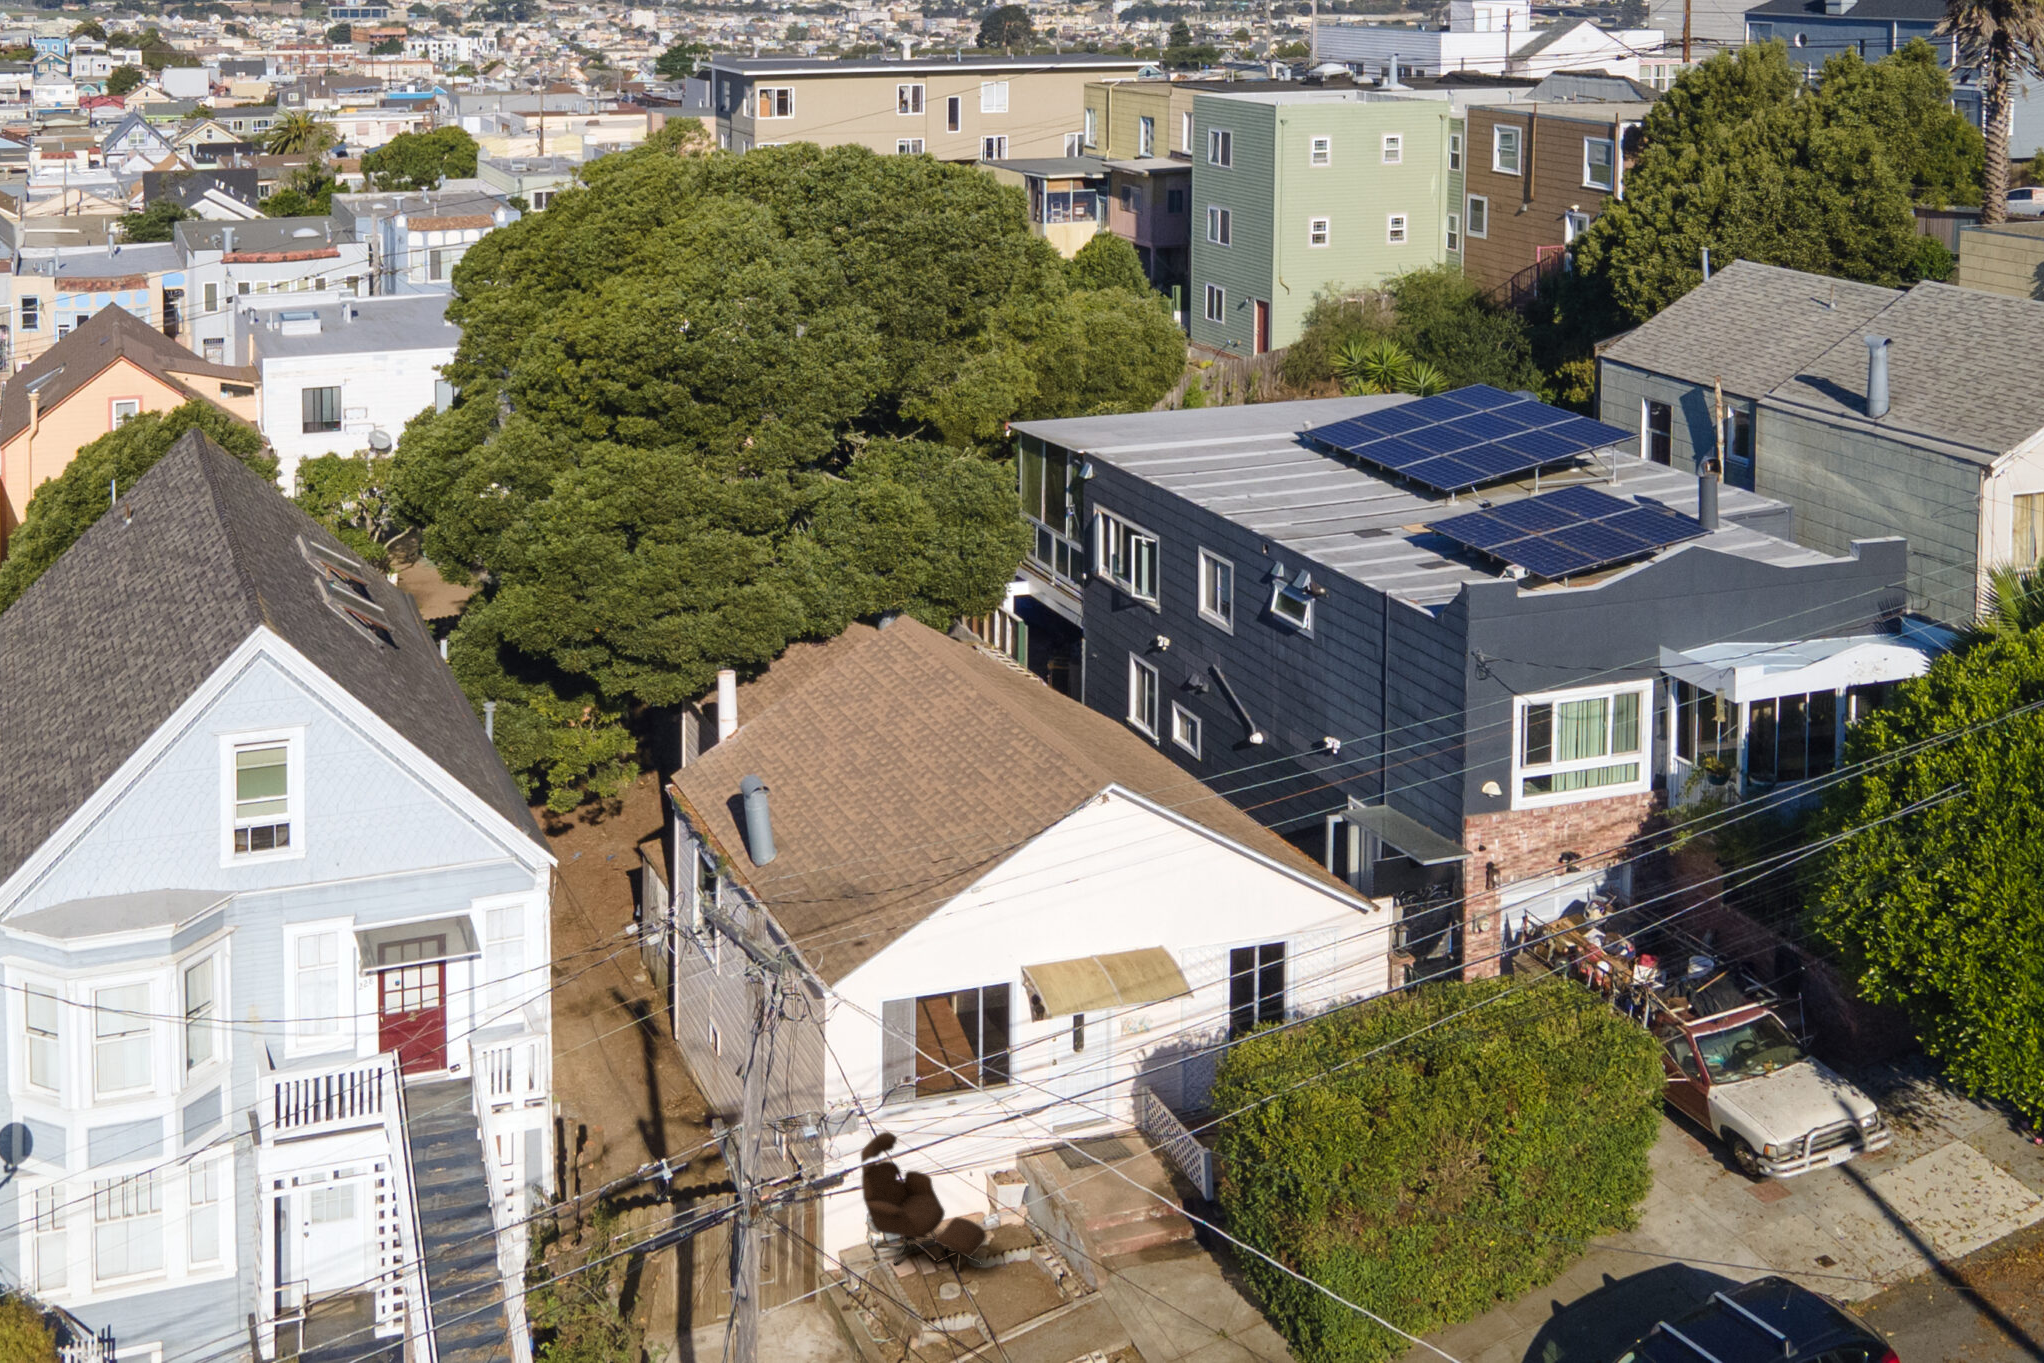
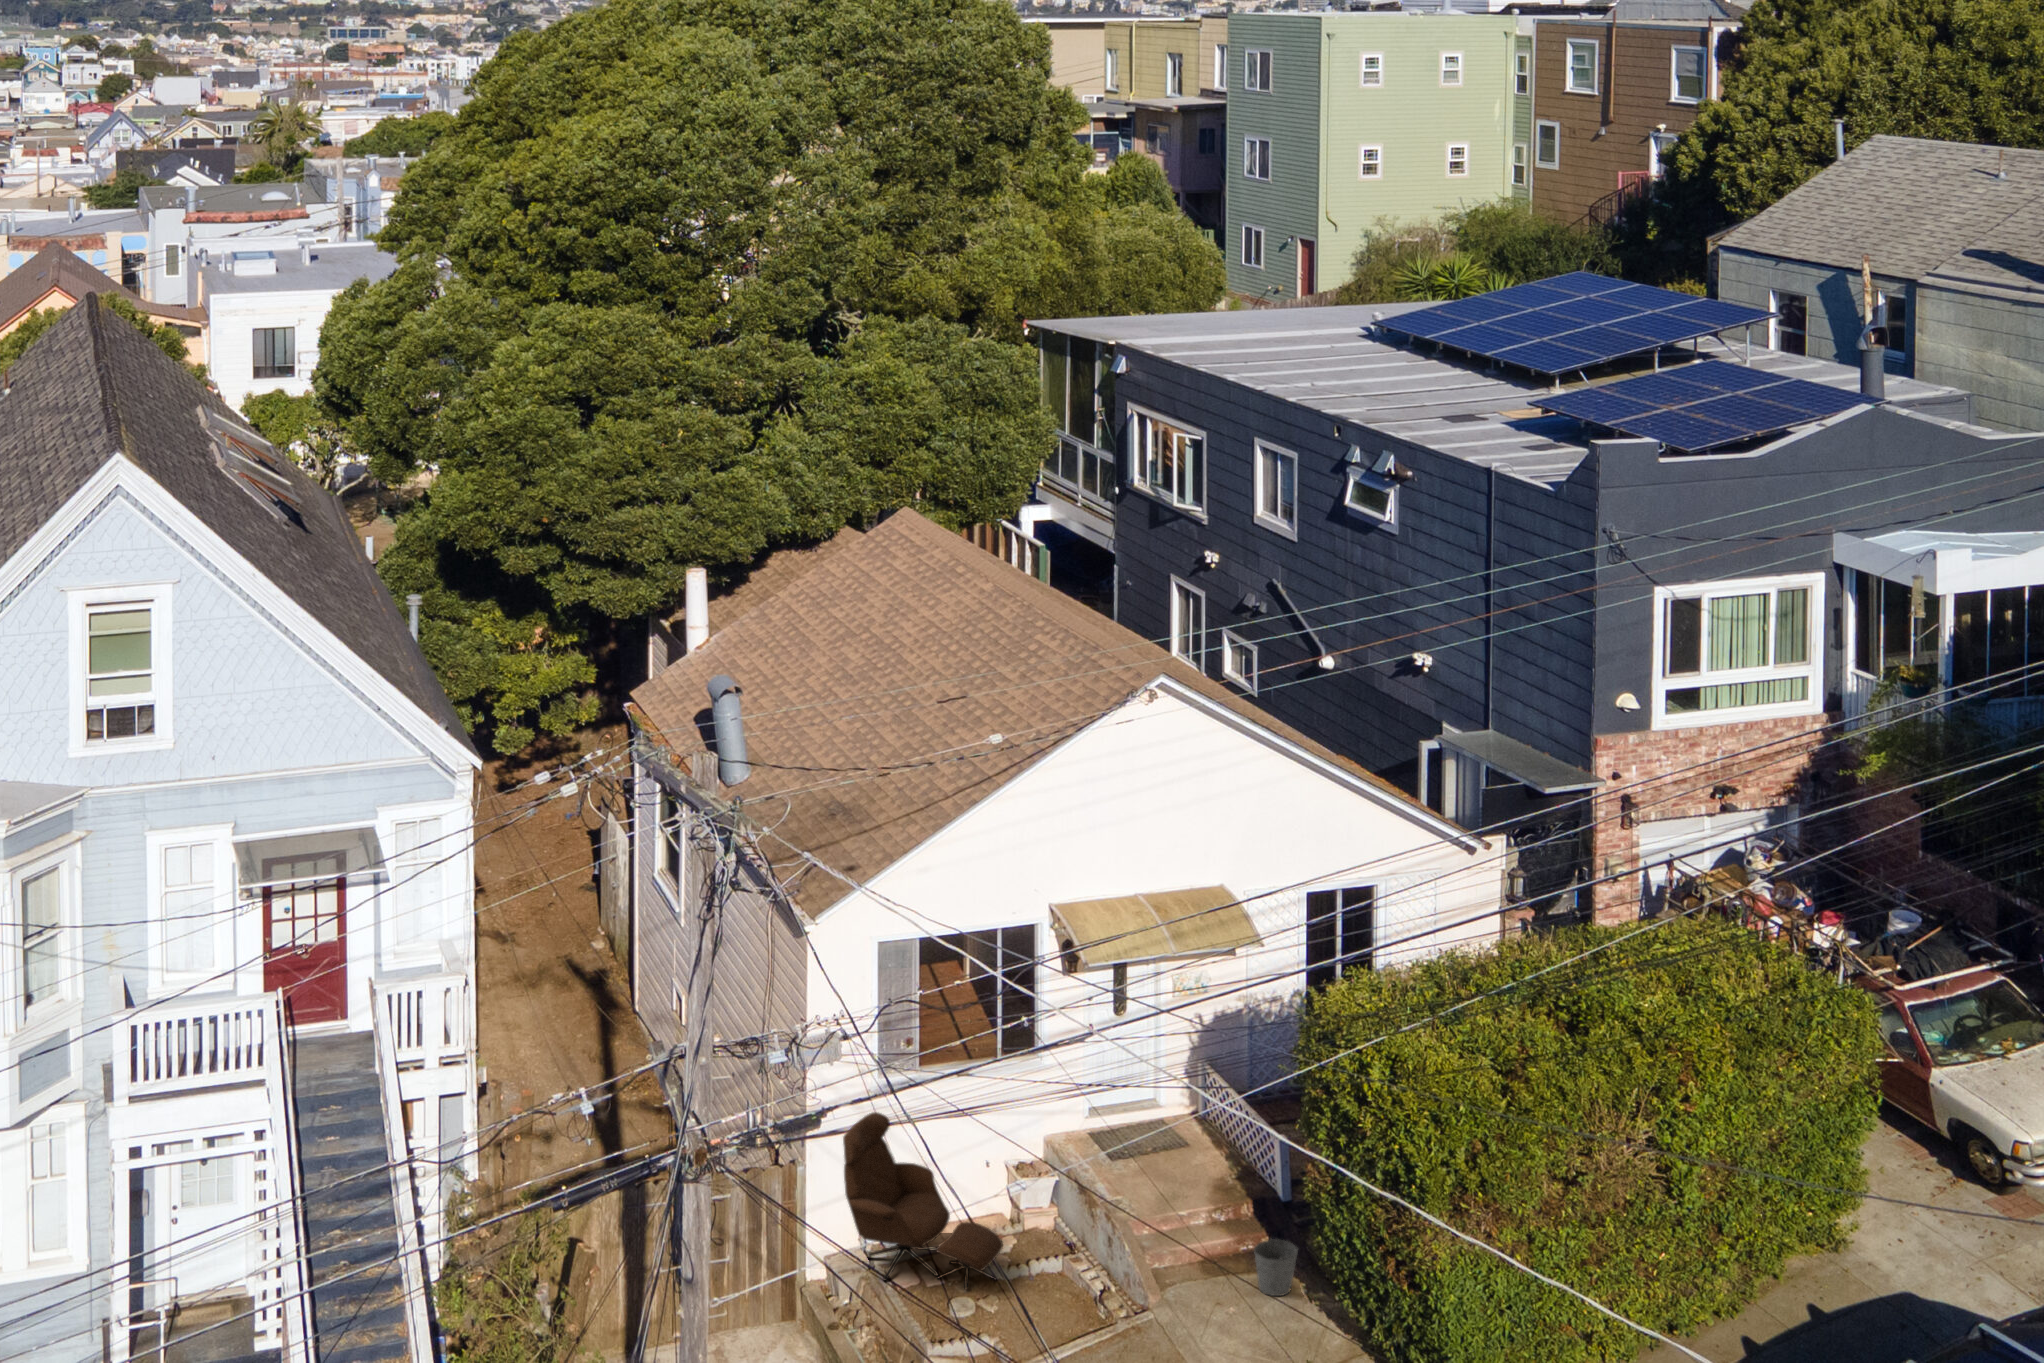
bucket: none [1183,1230,1218,1276] -> present [1254,1239,1298,1296]

